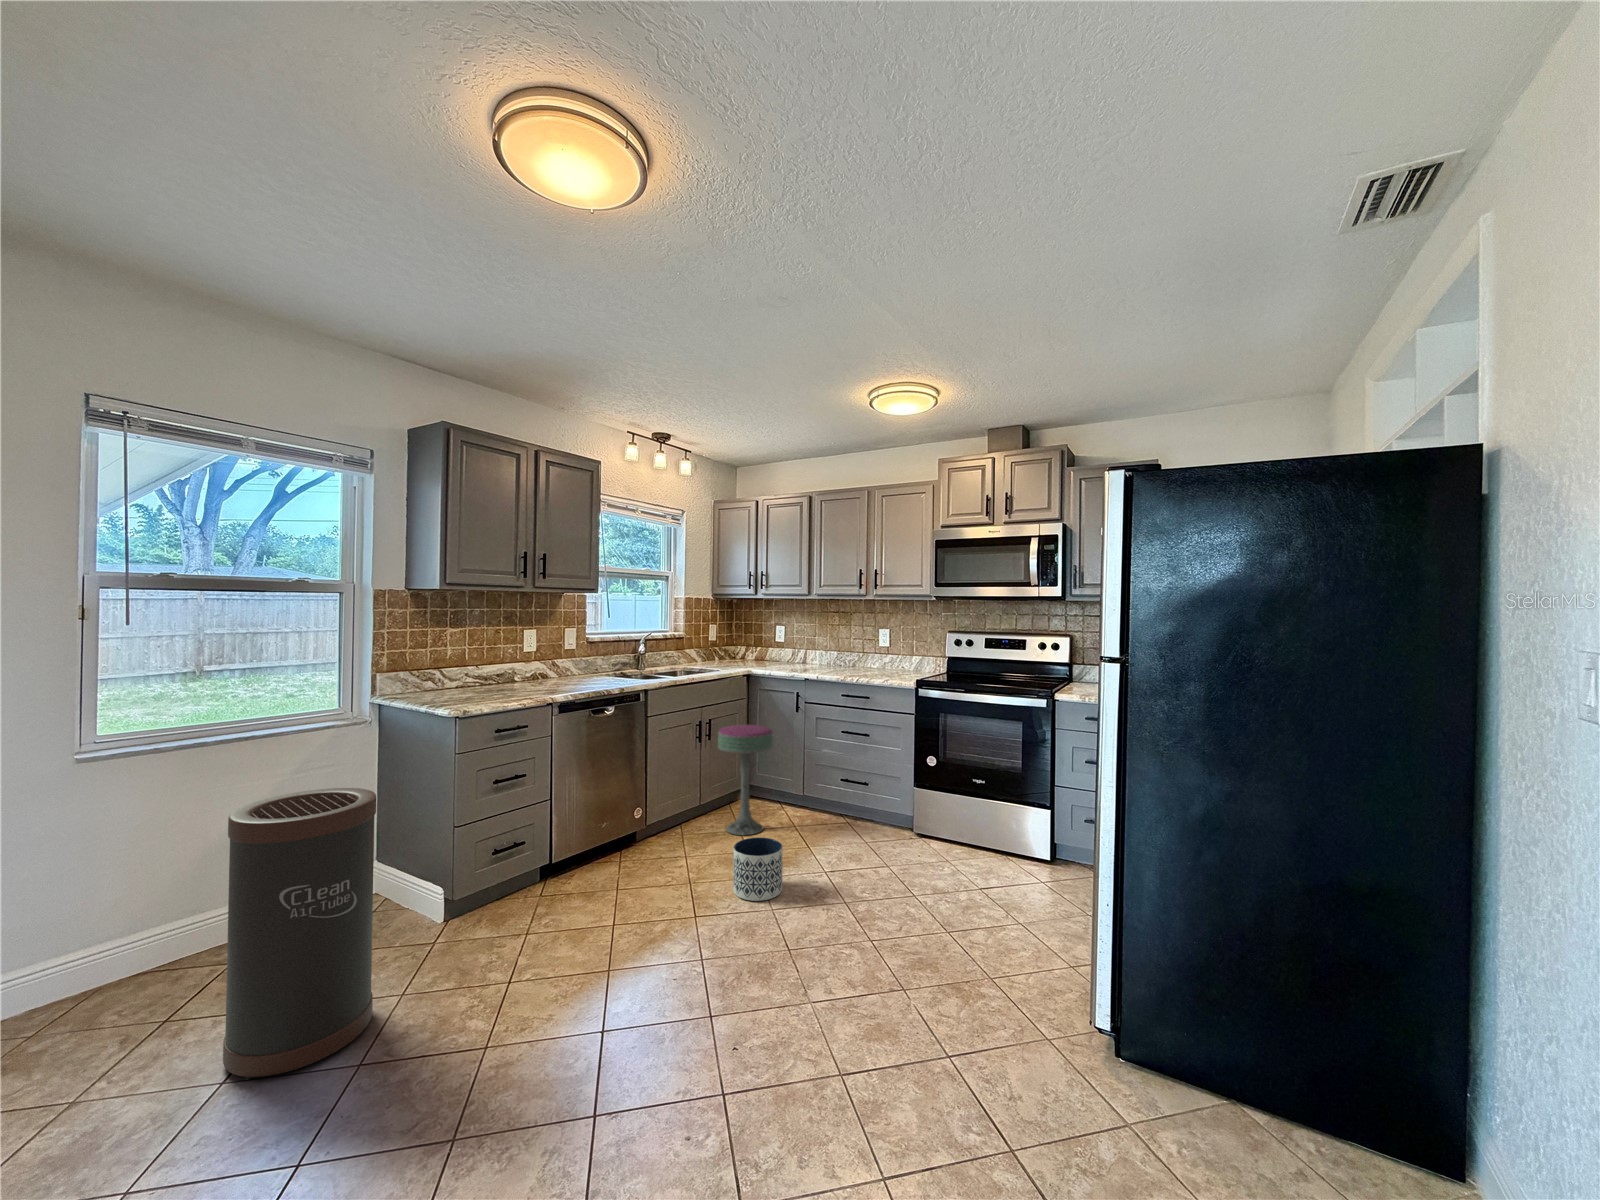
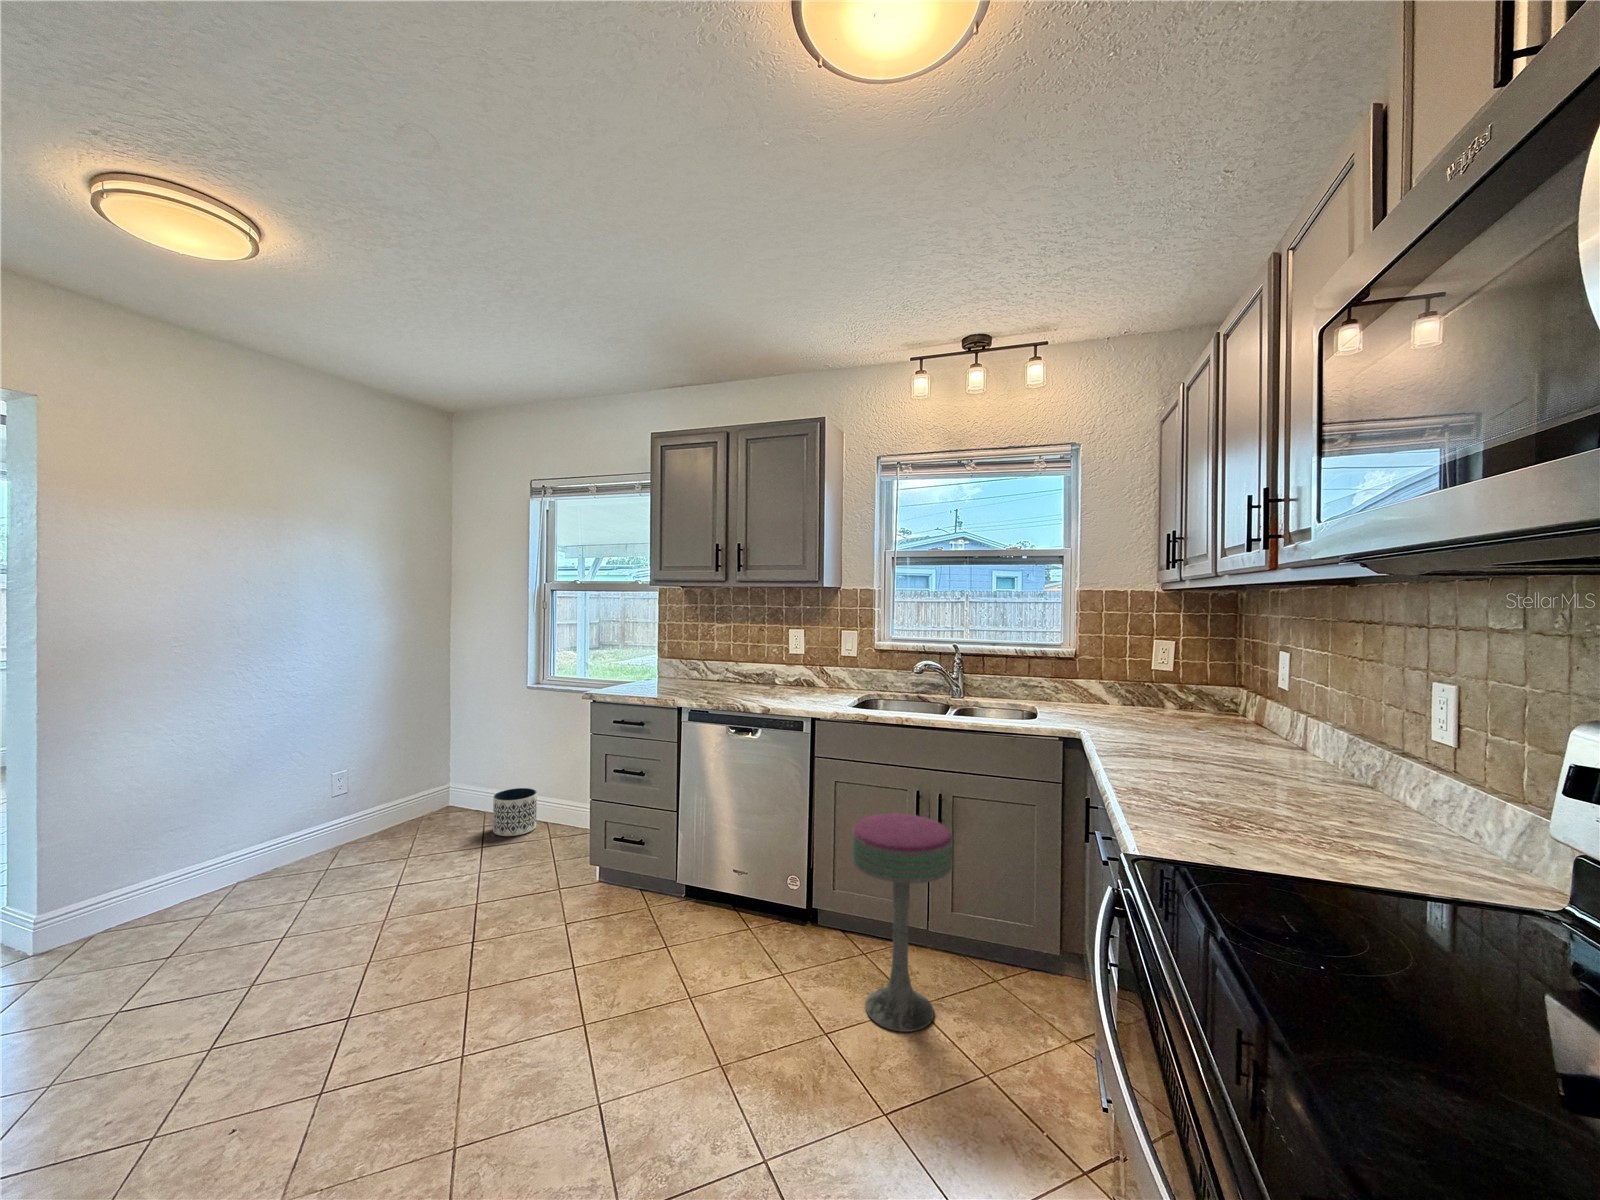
trash can: present [223,788,376,1080] -> none [378,726,470,905]
planter: present [733,838,783,901] -> present [493,788,537,836]

